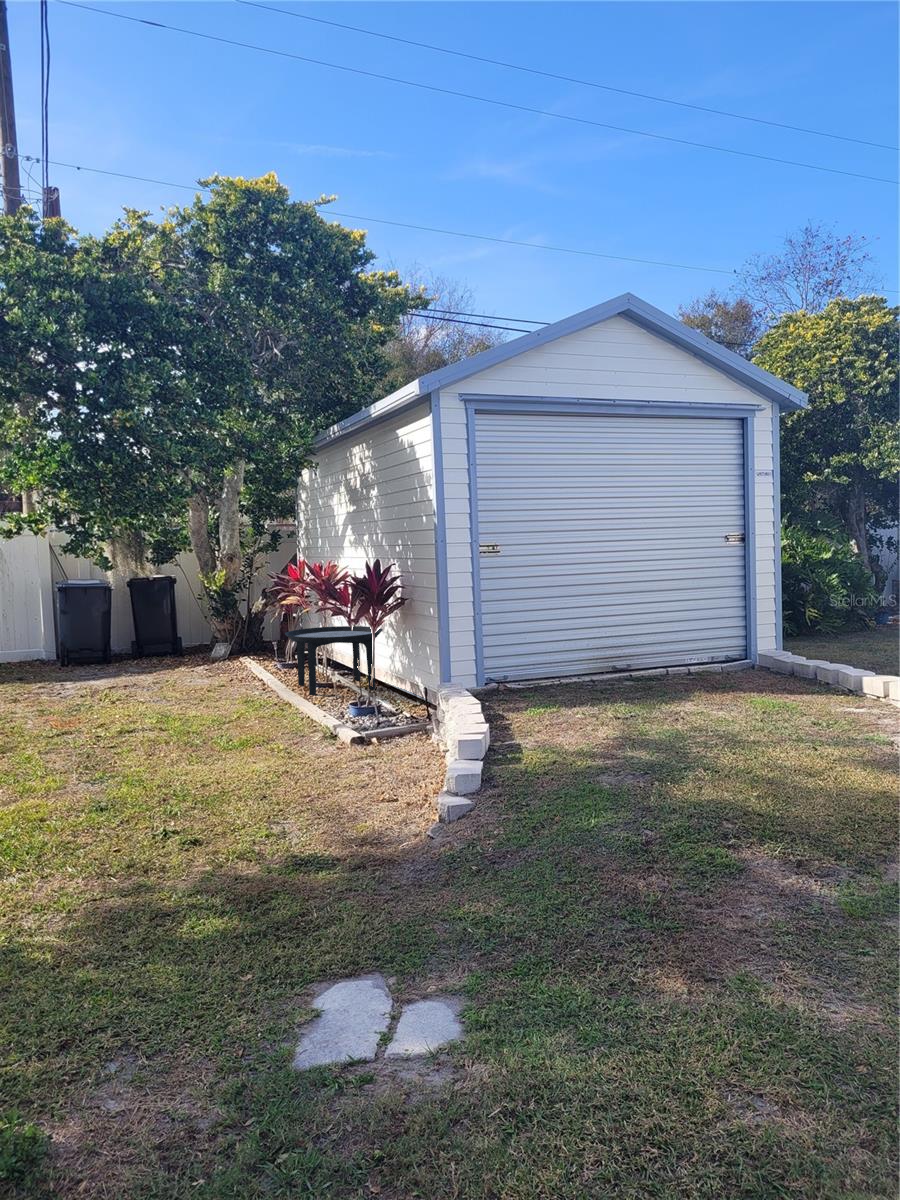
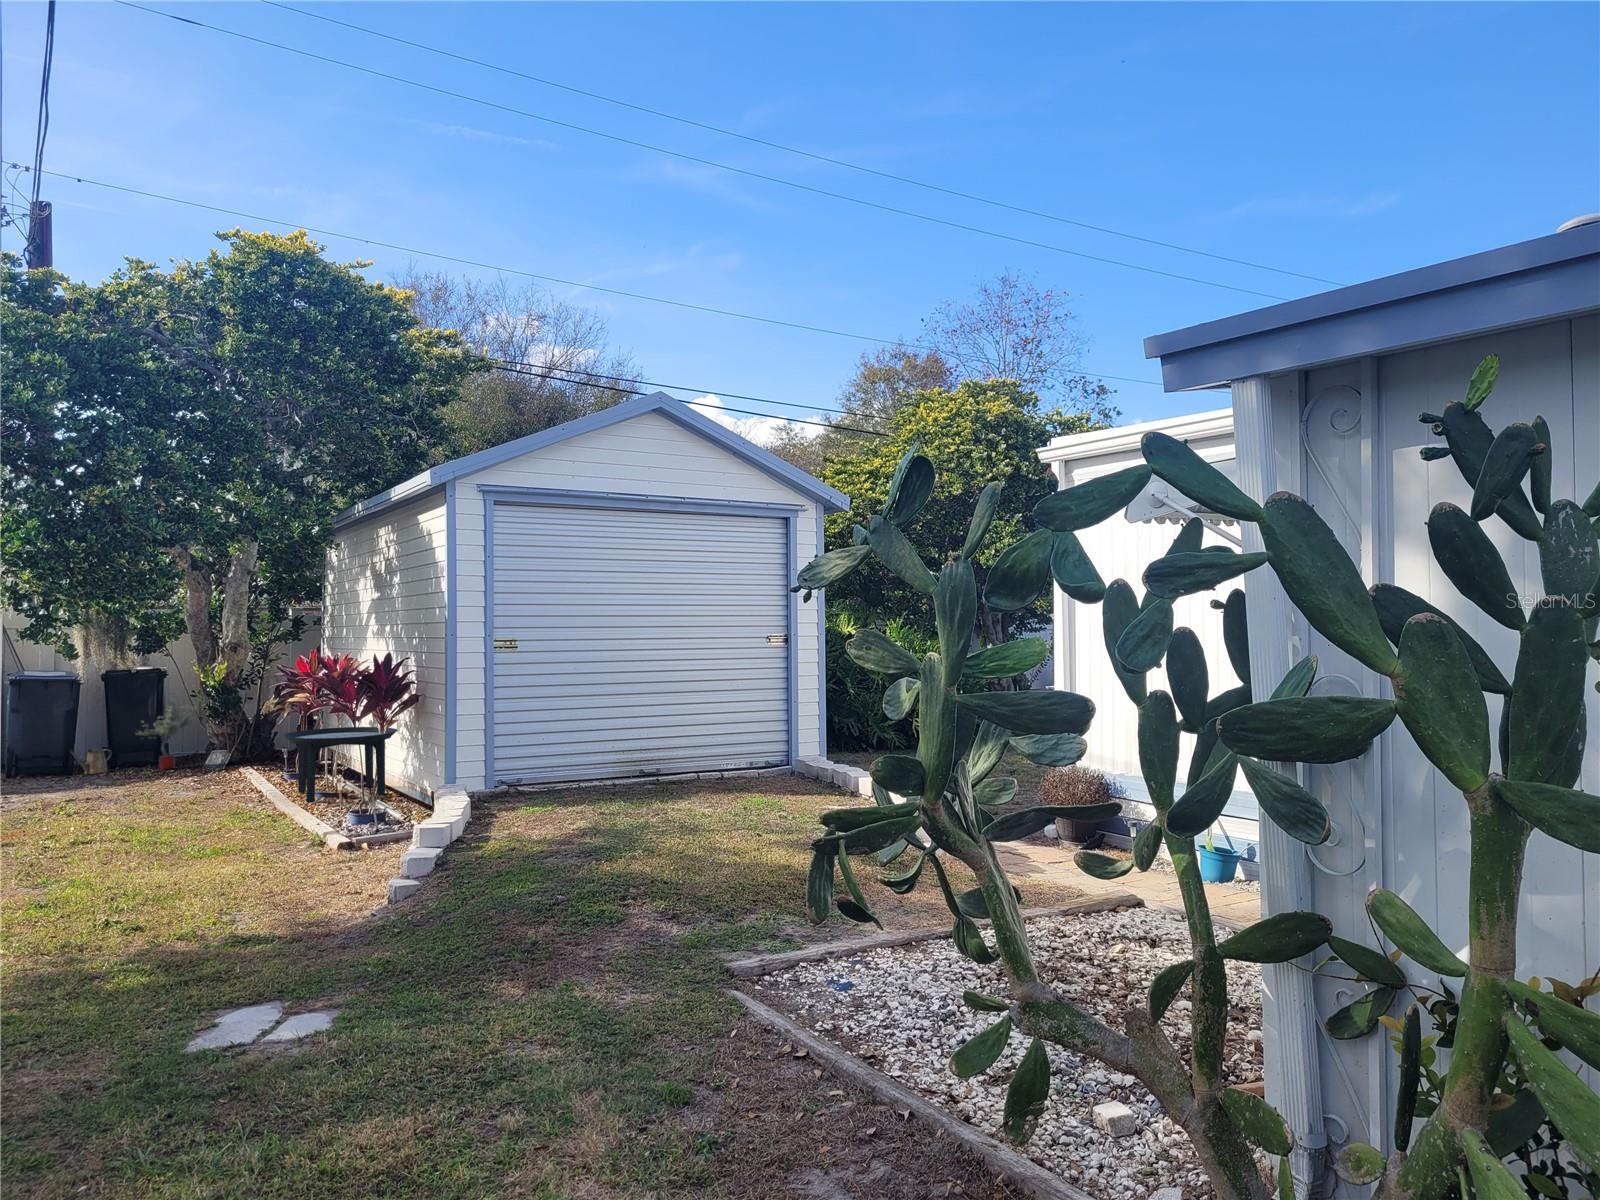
potted tree: none [156,601,203,661] -> present [137,699,197,770]
watering can: none [104,643,138,665] -> present [71,749,112,774]

